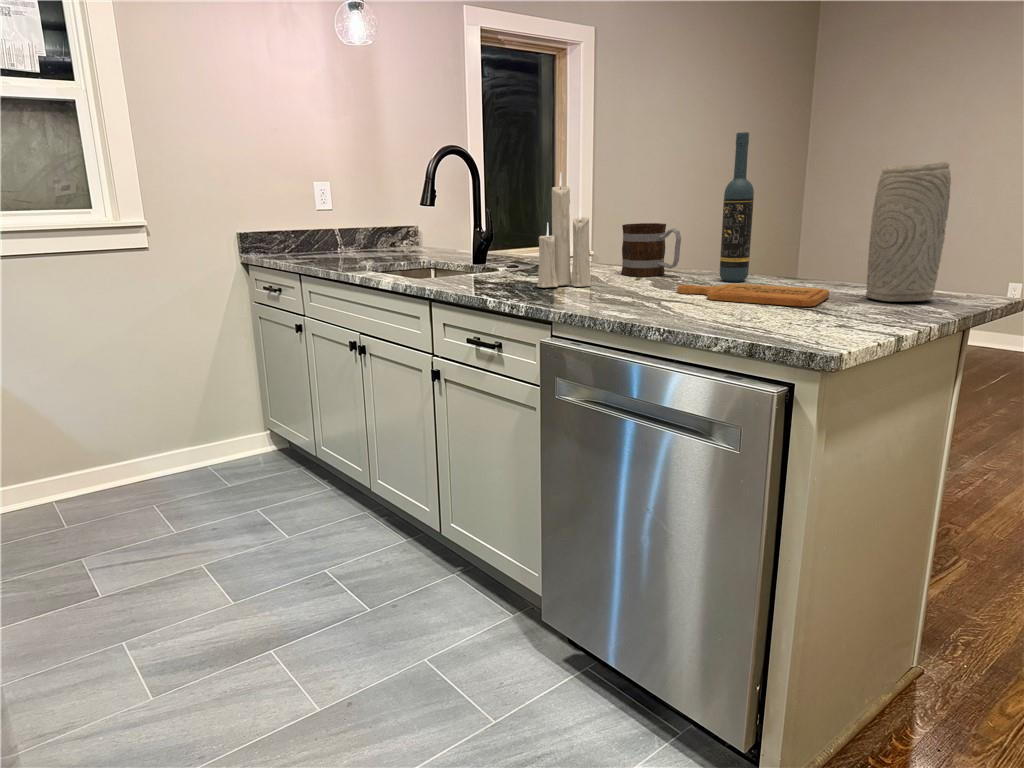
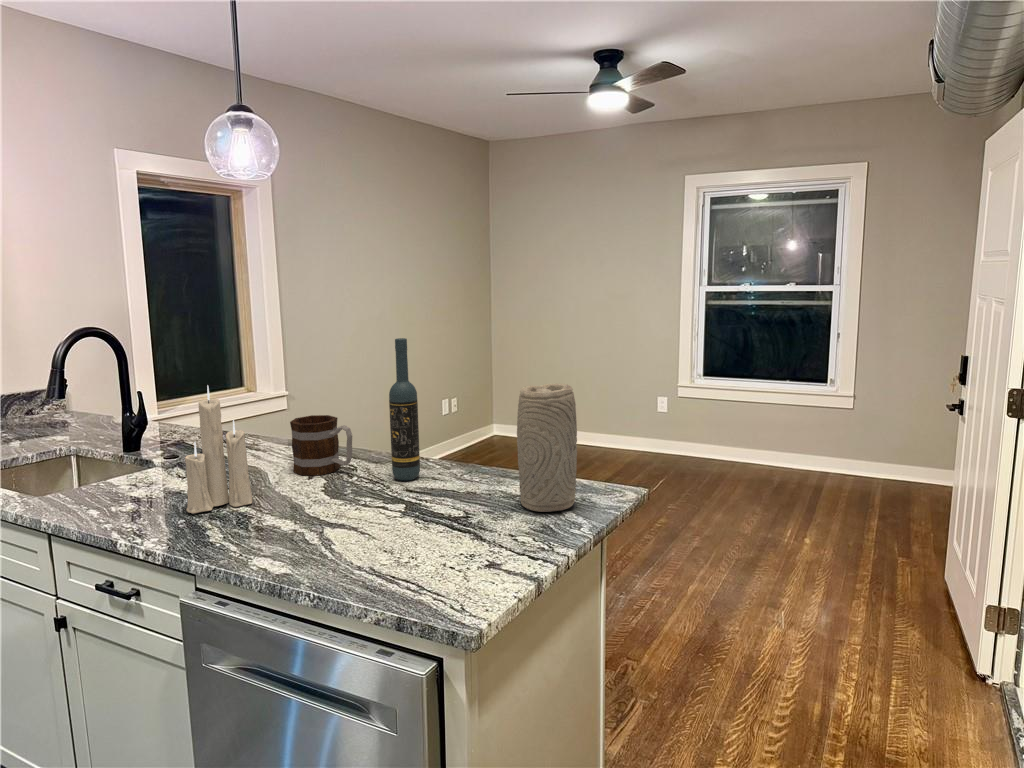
cutting board: present [677,284,829,307] -> none [344,493,488,530]

